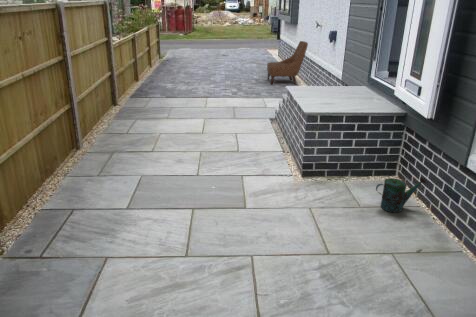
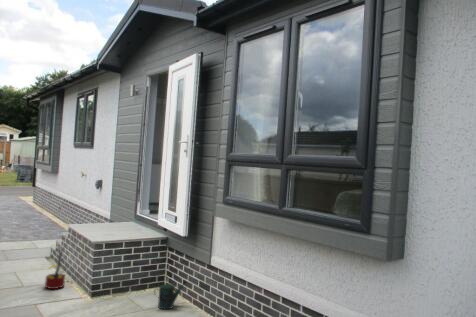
chair: present [267,41,308,85] -> none [29,188,72,229]
decorative plant: none [257,106,287,158] -> present [45,248,65,289]

